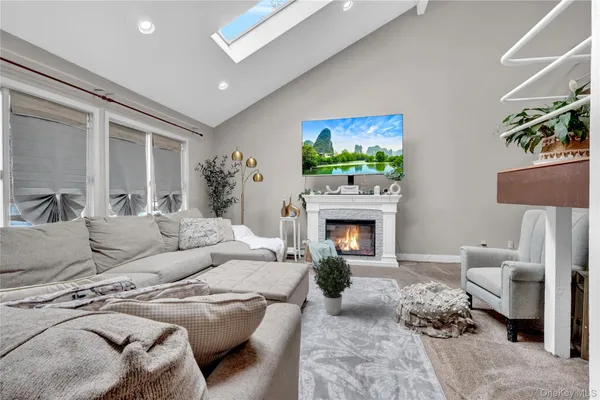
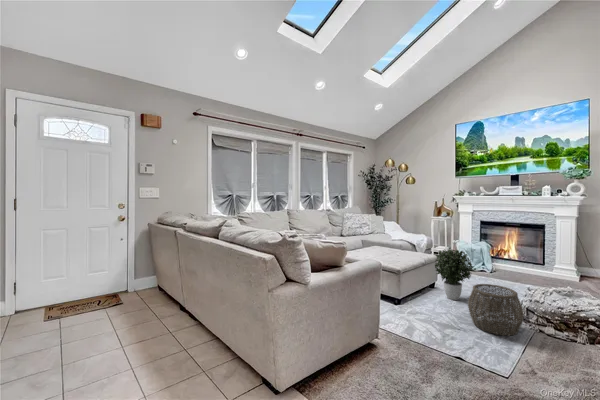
woven basket: none [367,294,422,355] -> present [468,284,523,336]

